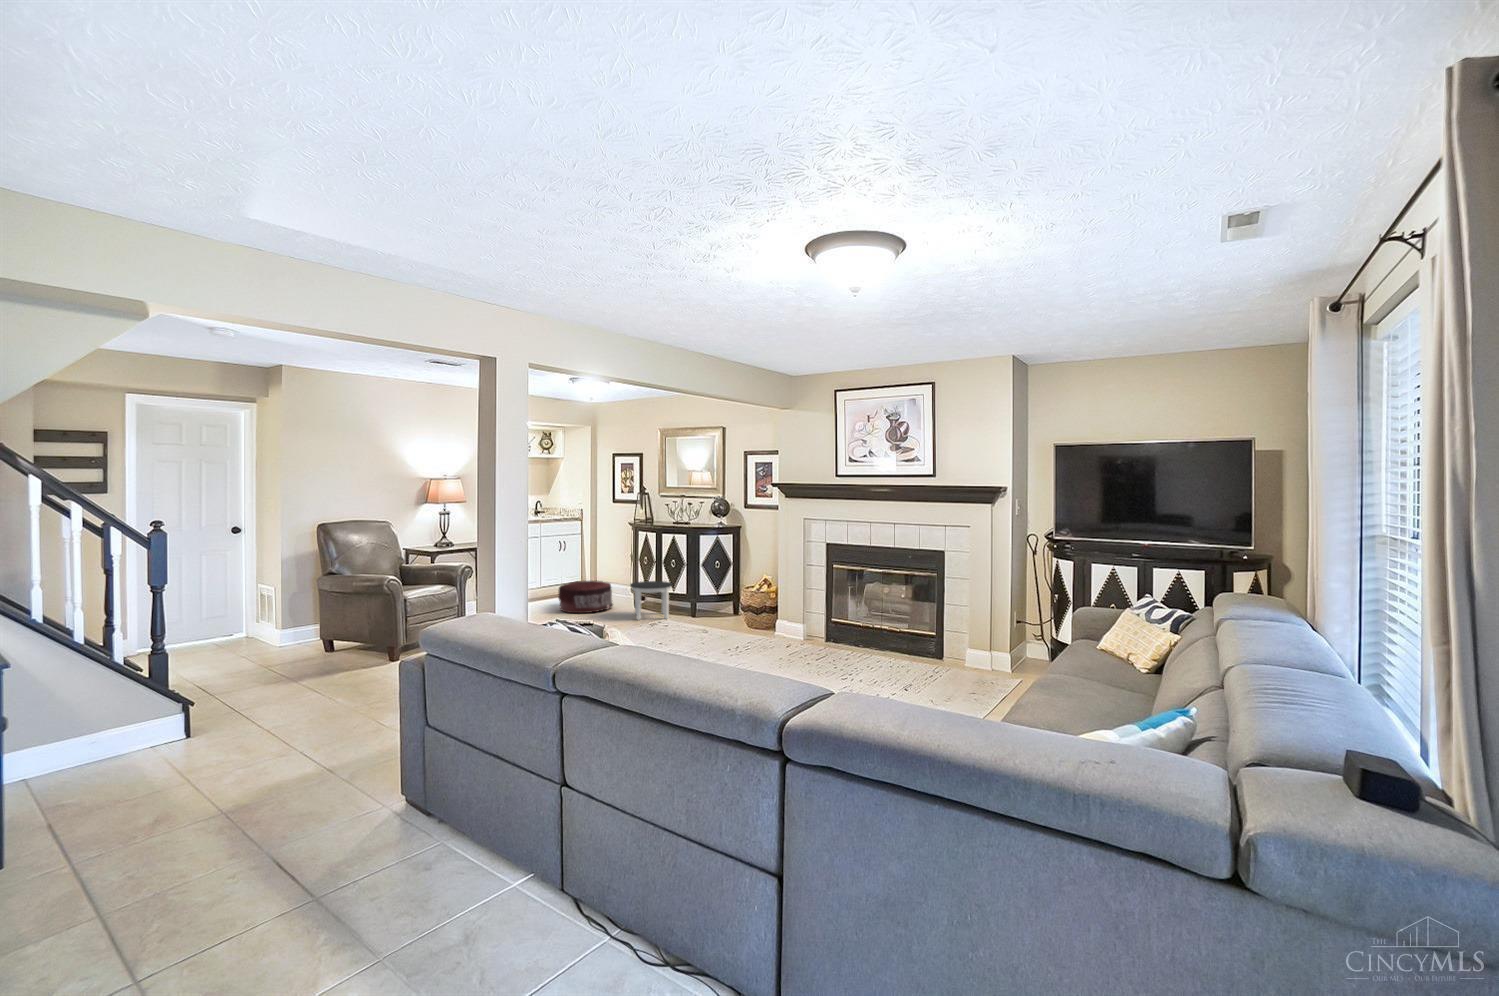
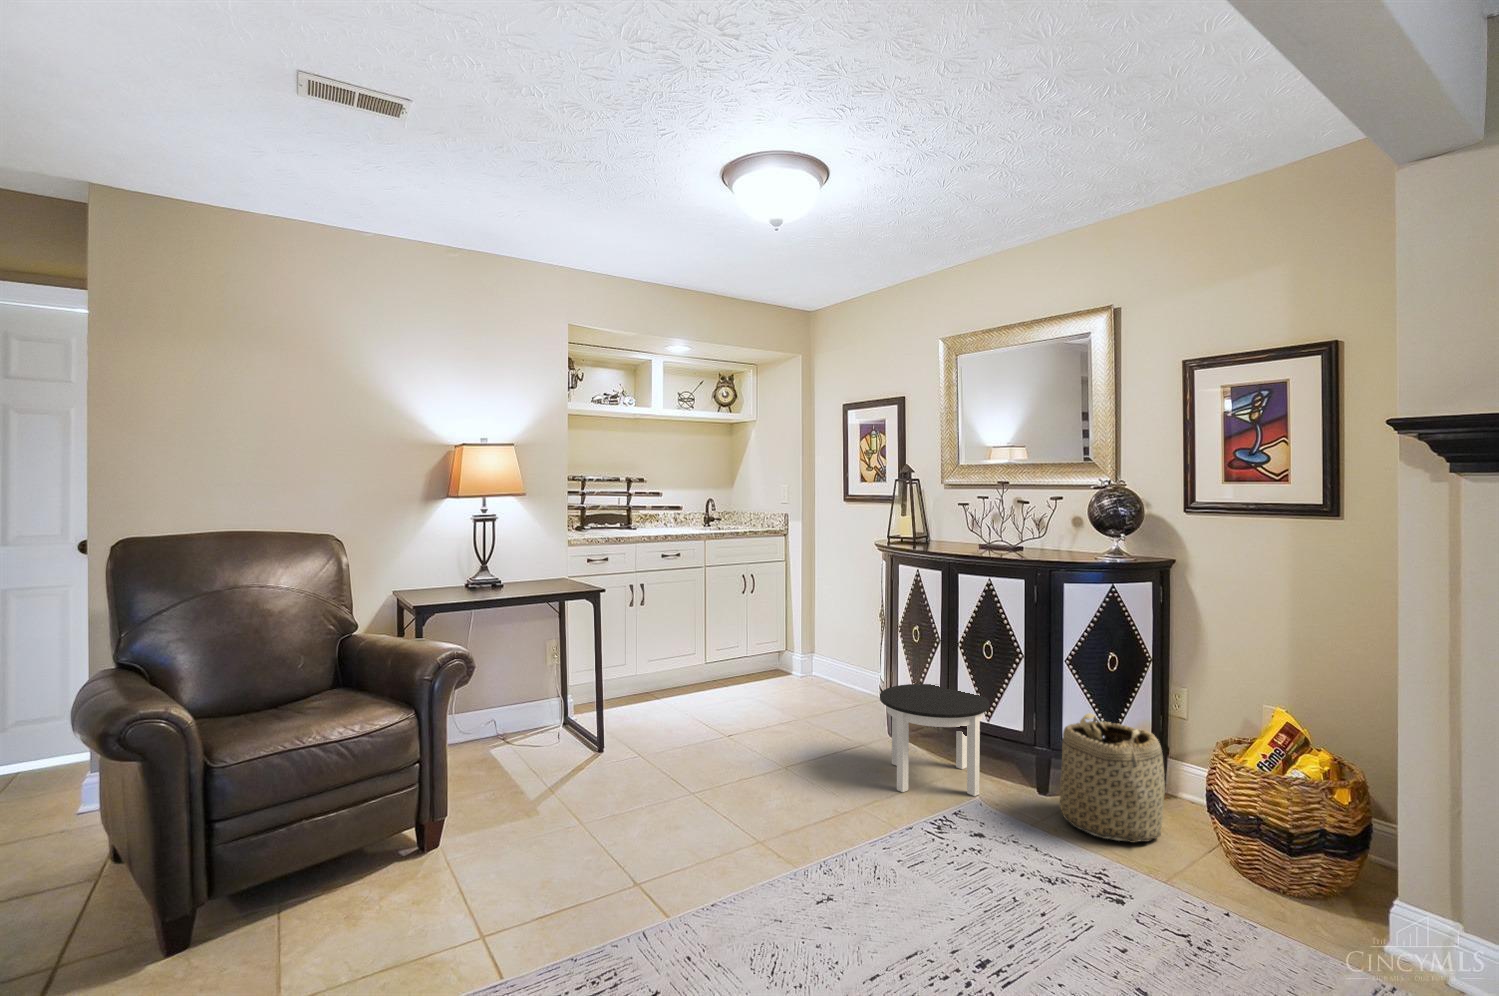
pouf: present [558,581,613,613] -> none [726,662,844,745]
basket: none [696,582,729,623] -> present [1060,713,1165,842]

